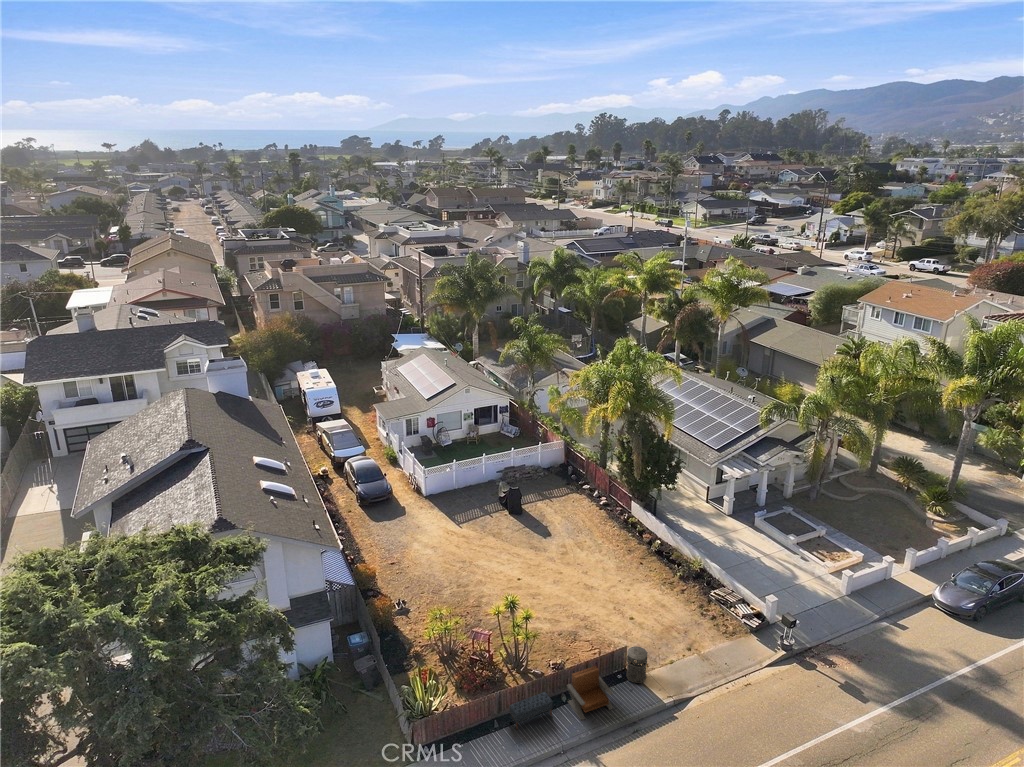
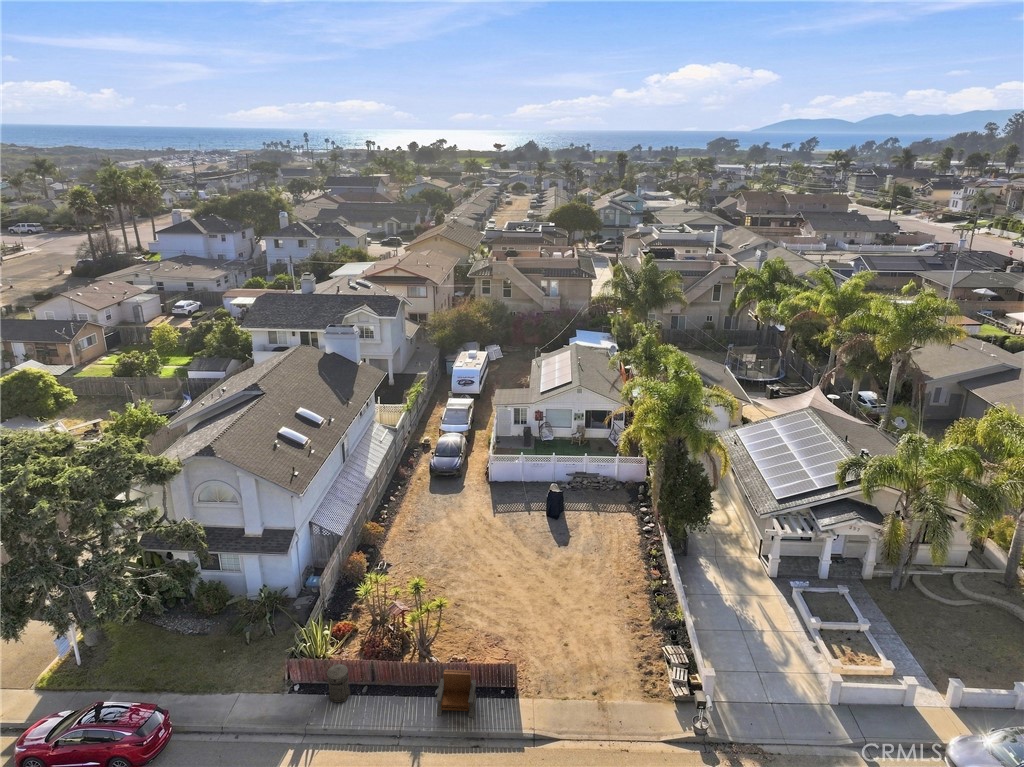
trash can: present [626,646,647,684] -> present [327,664,350,702]
bench: present [509,692,553,729] -> none [377,676,419,701]

